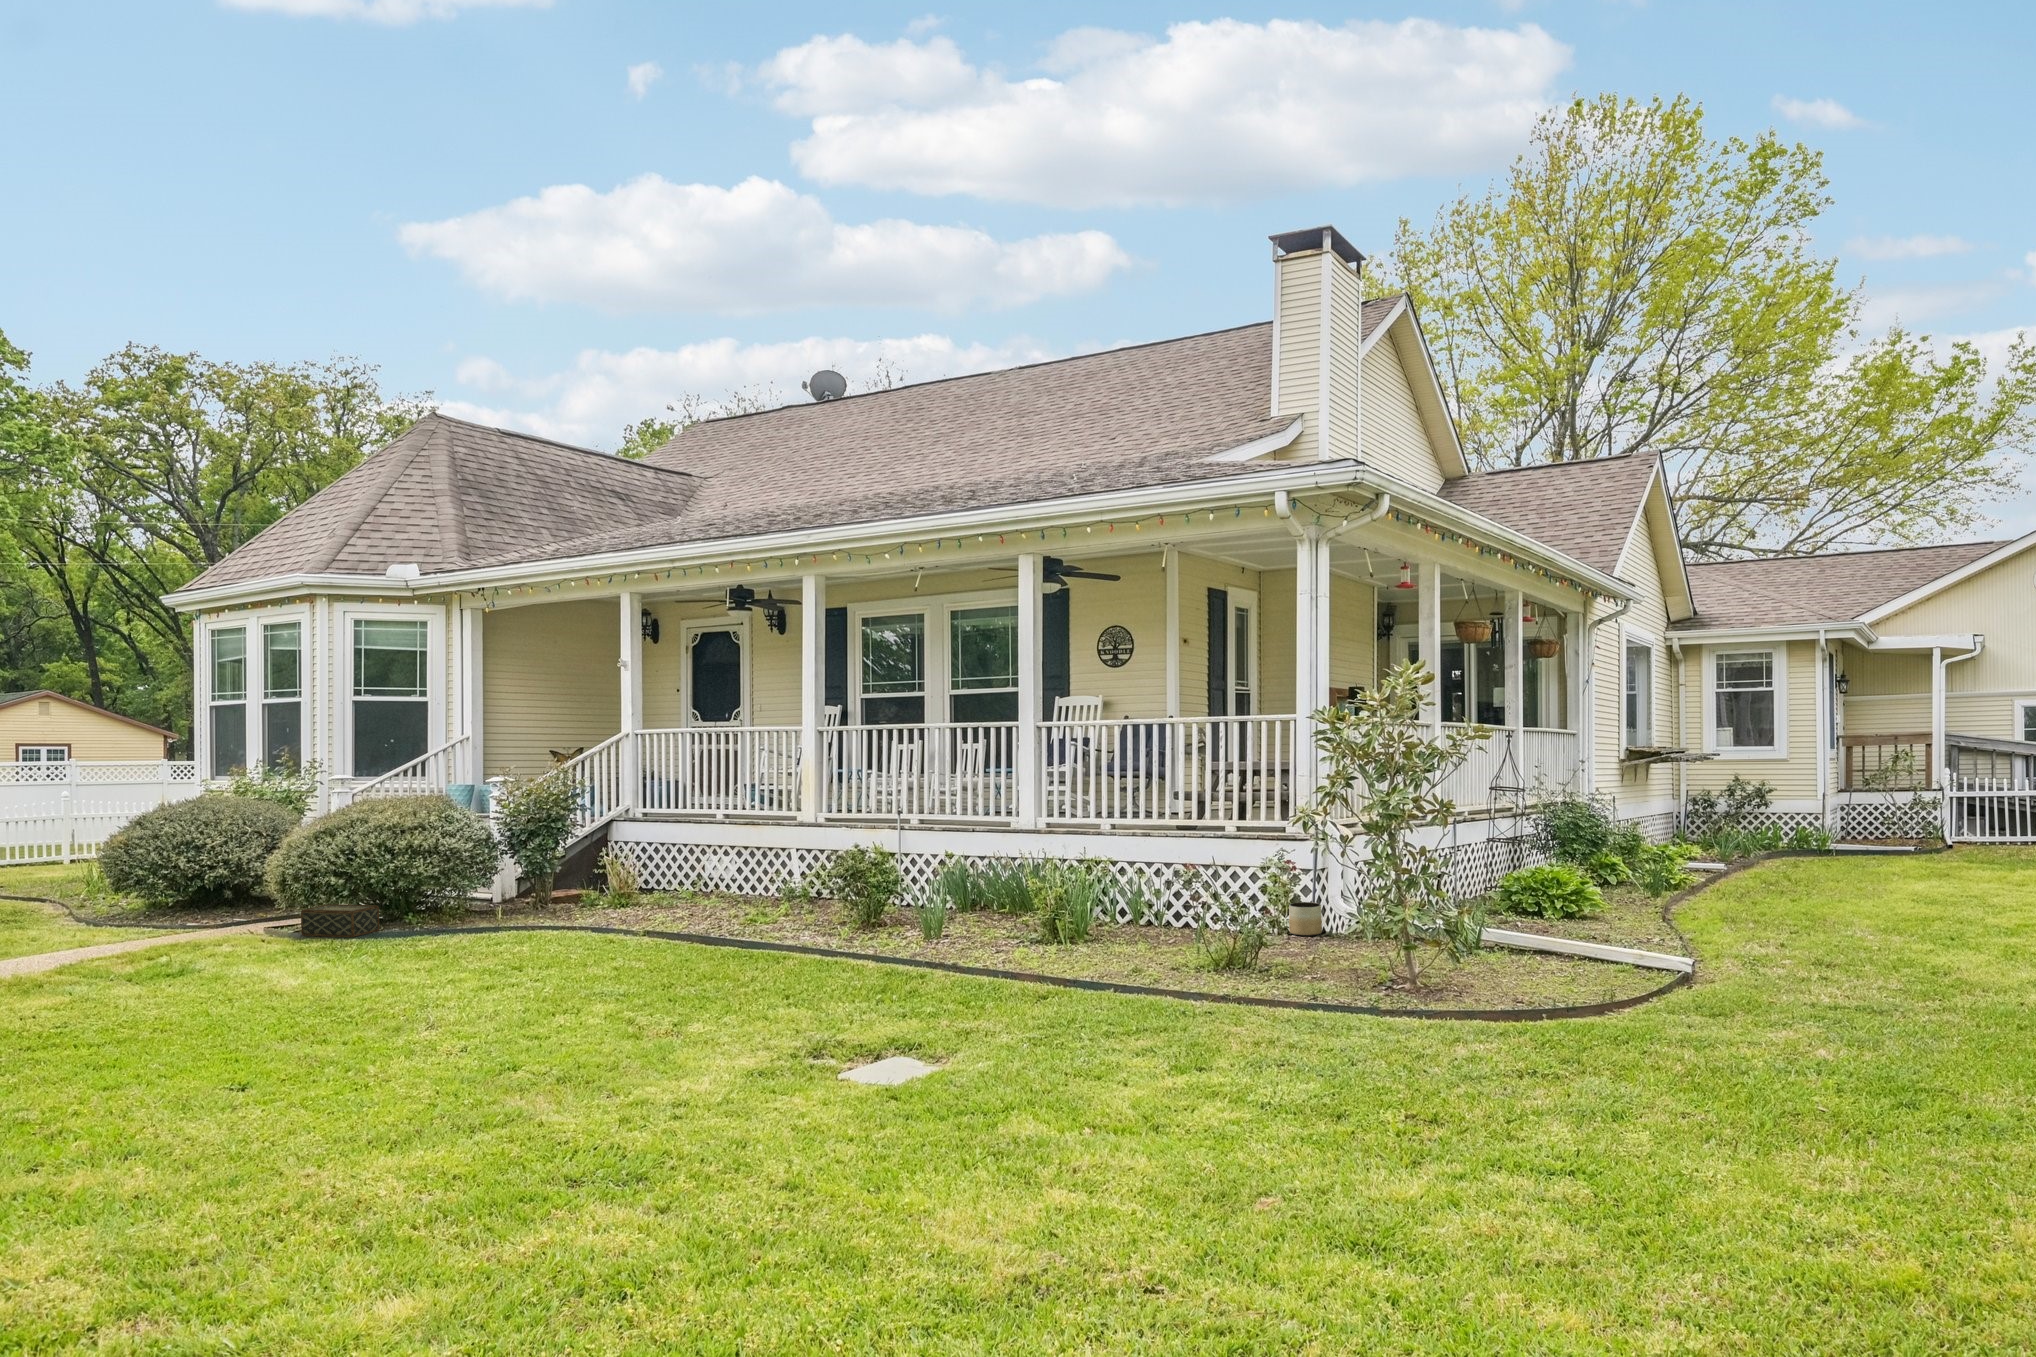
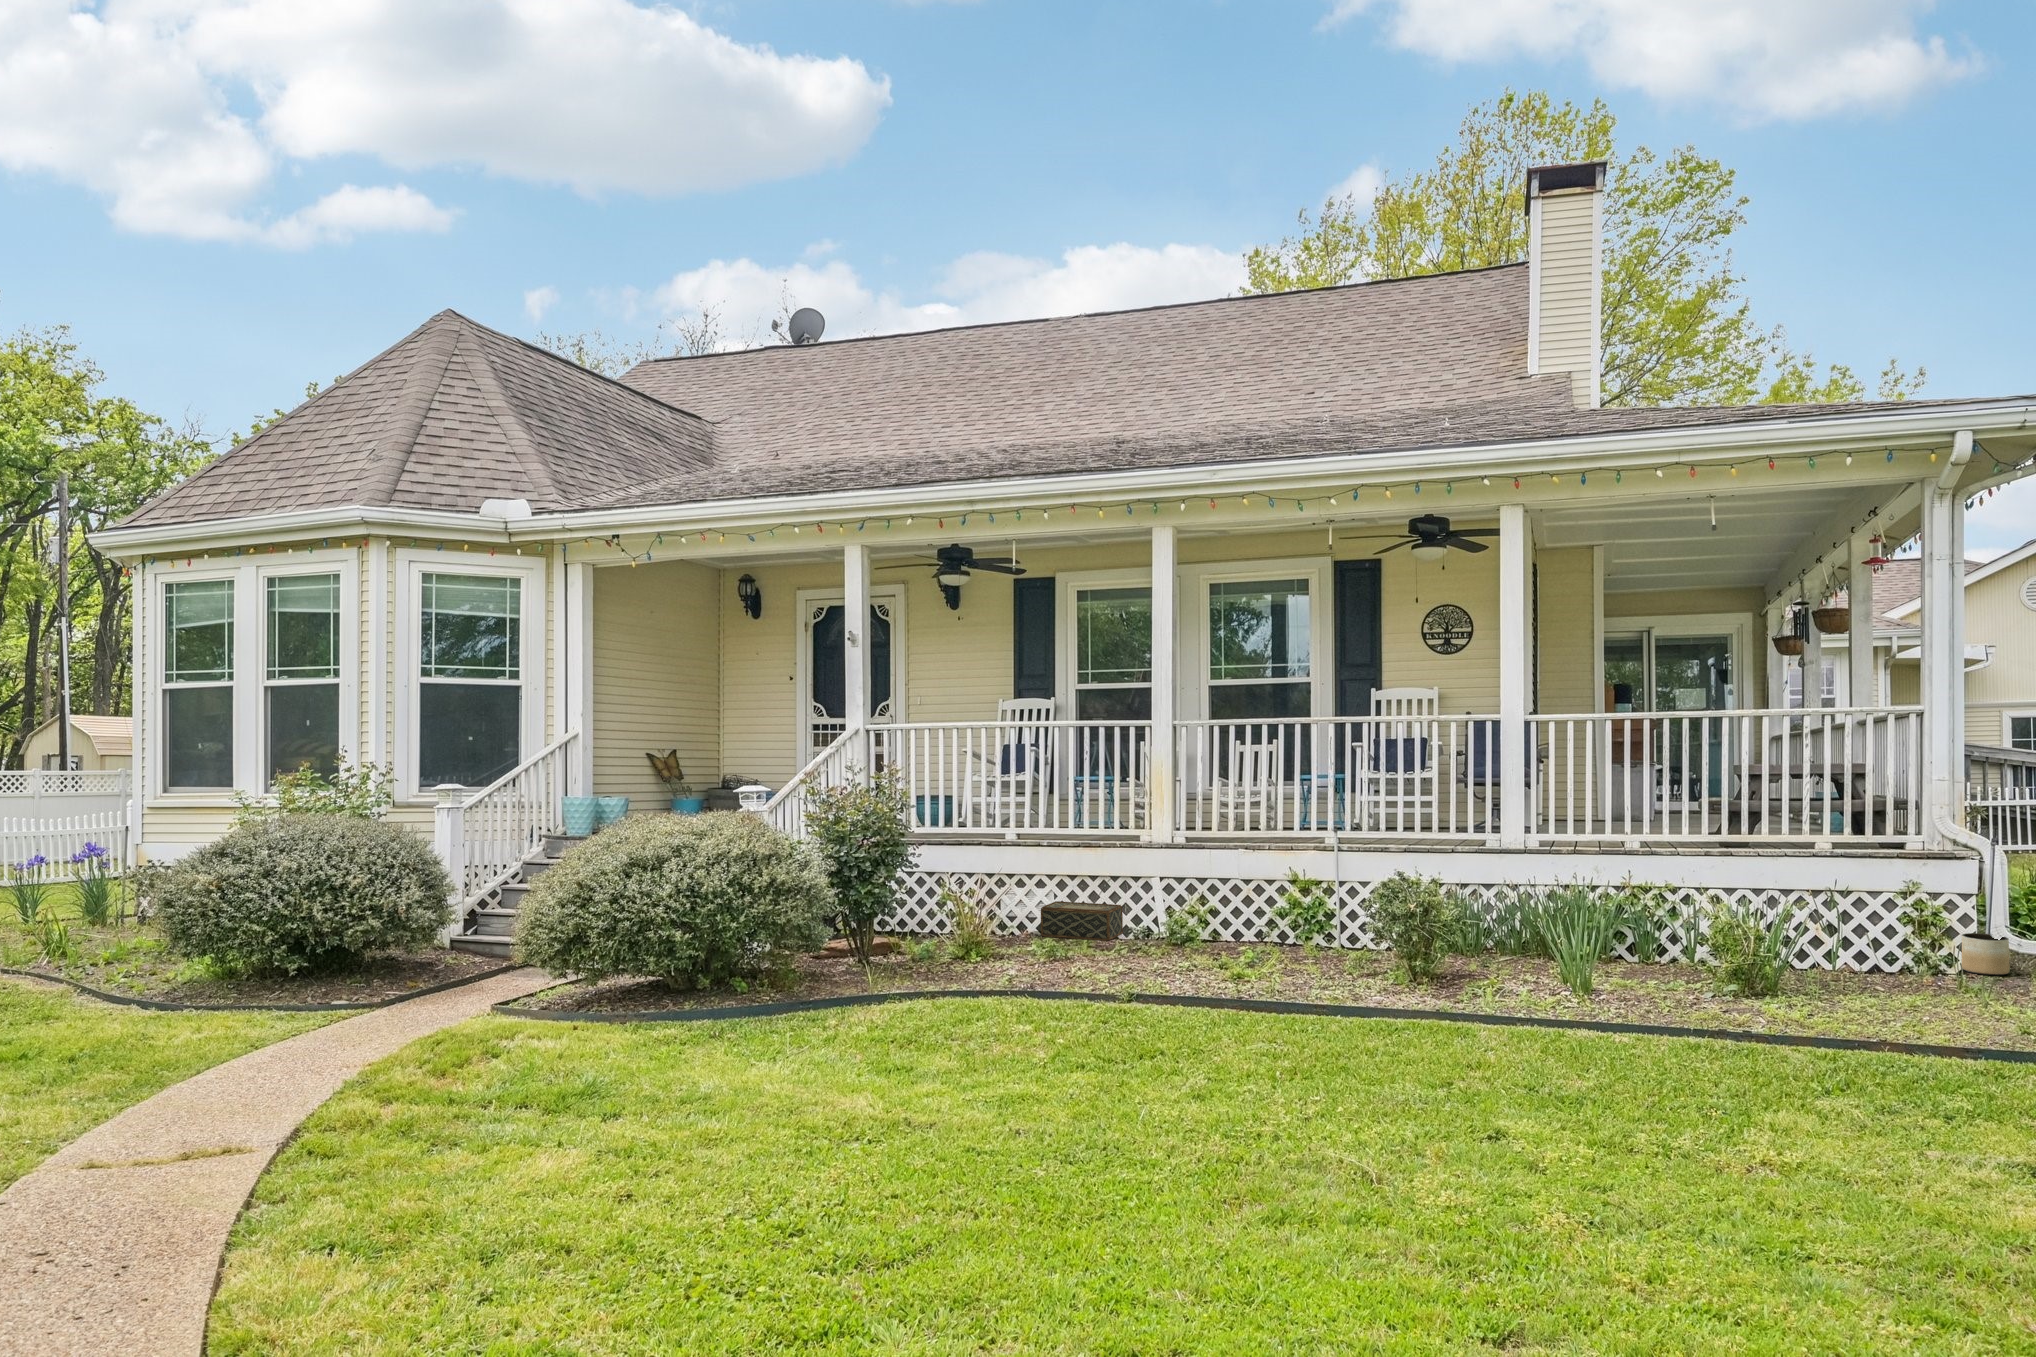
woven basket: present [301,904,380,937] -> present [1041,901,1123,941]

